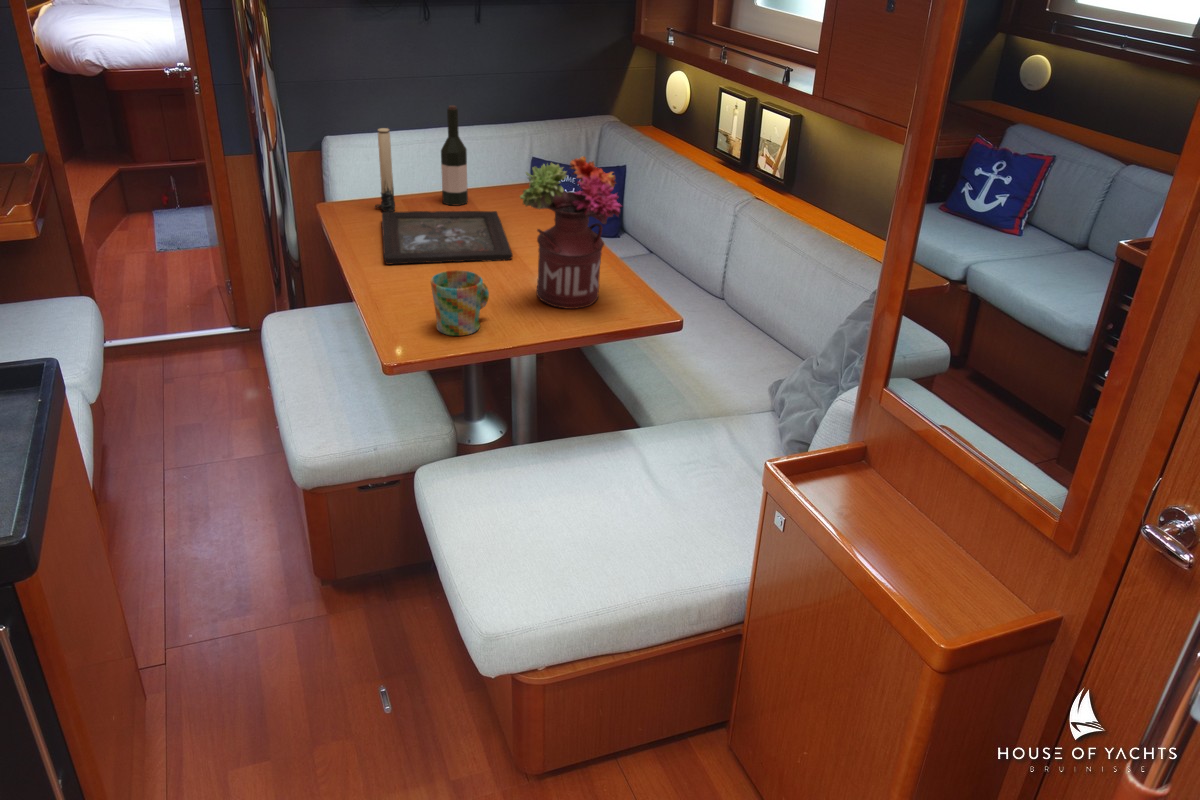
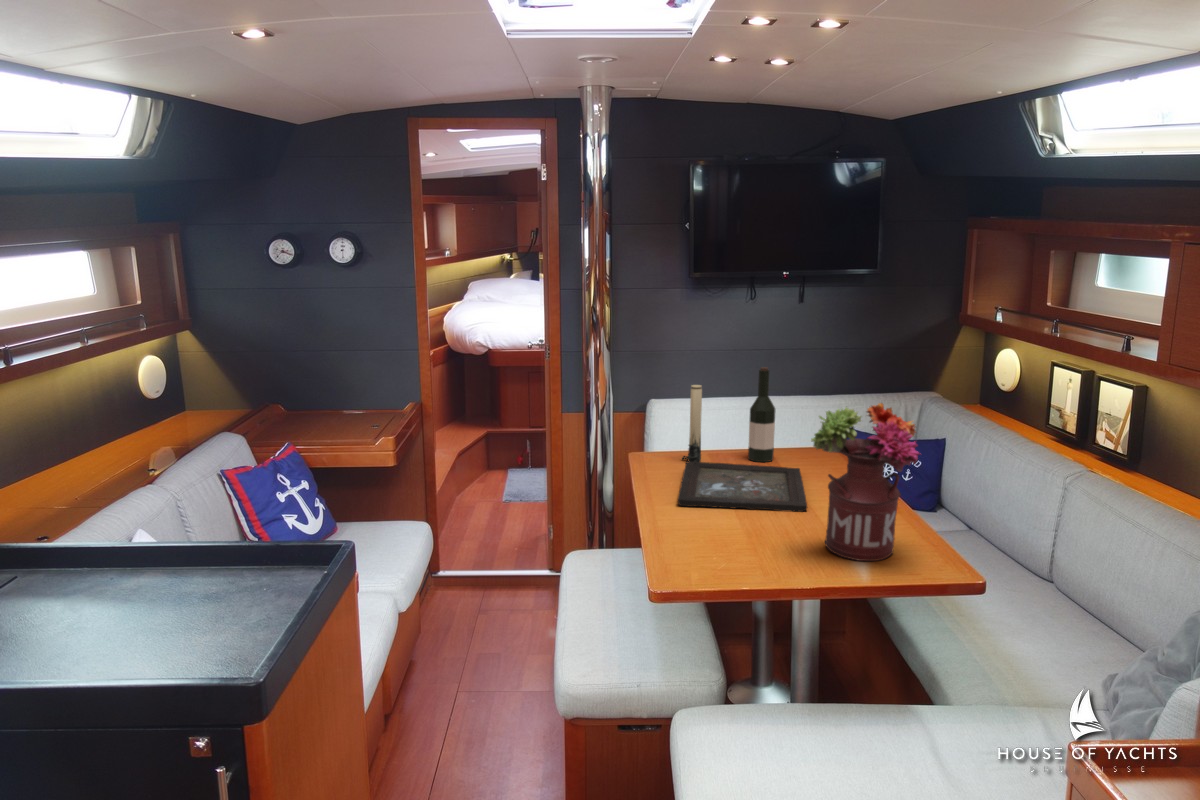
mug: present [431,270,489,336] -> none [711,508,771,574]

